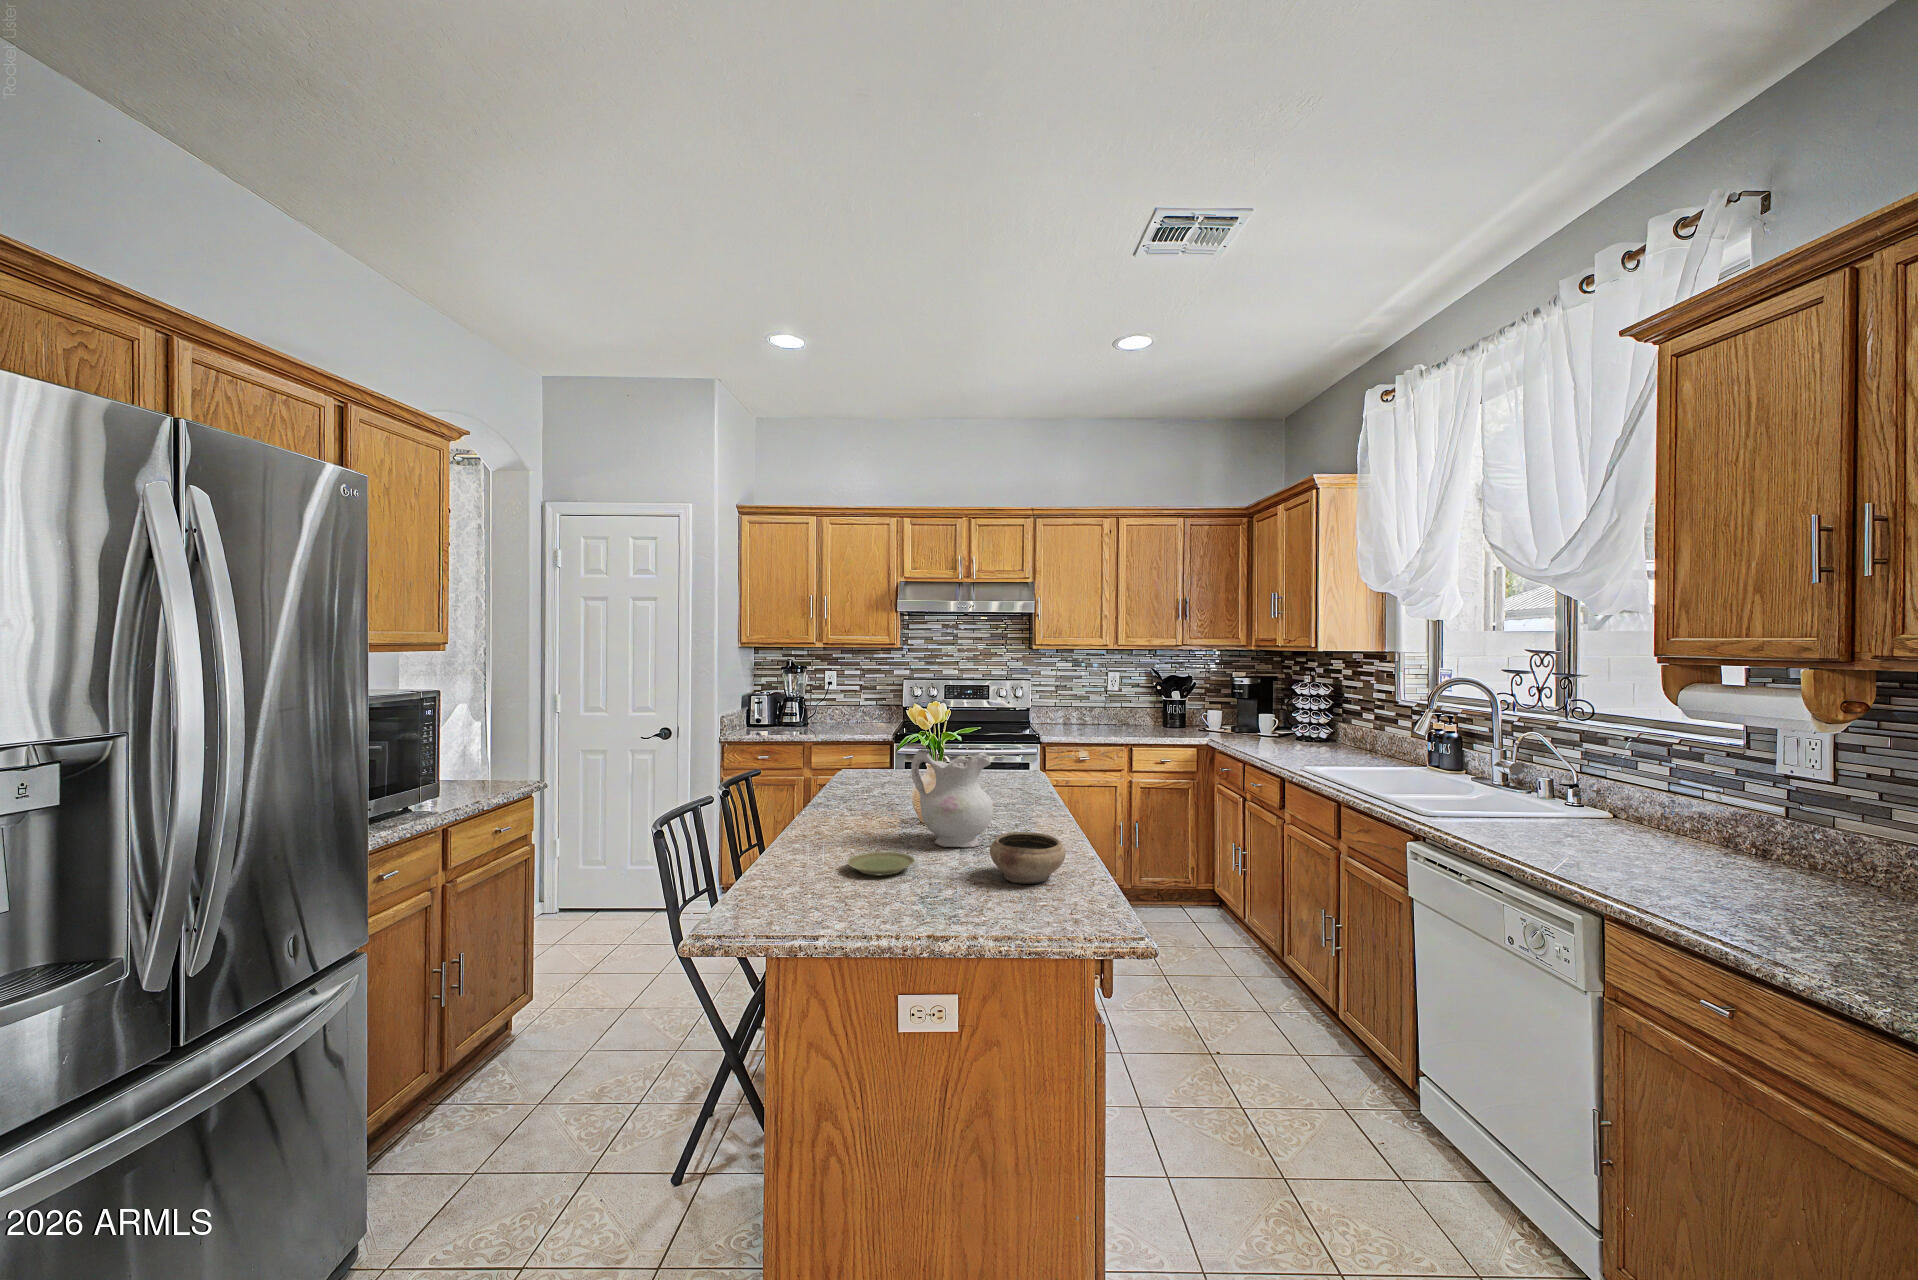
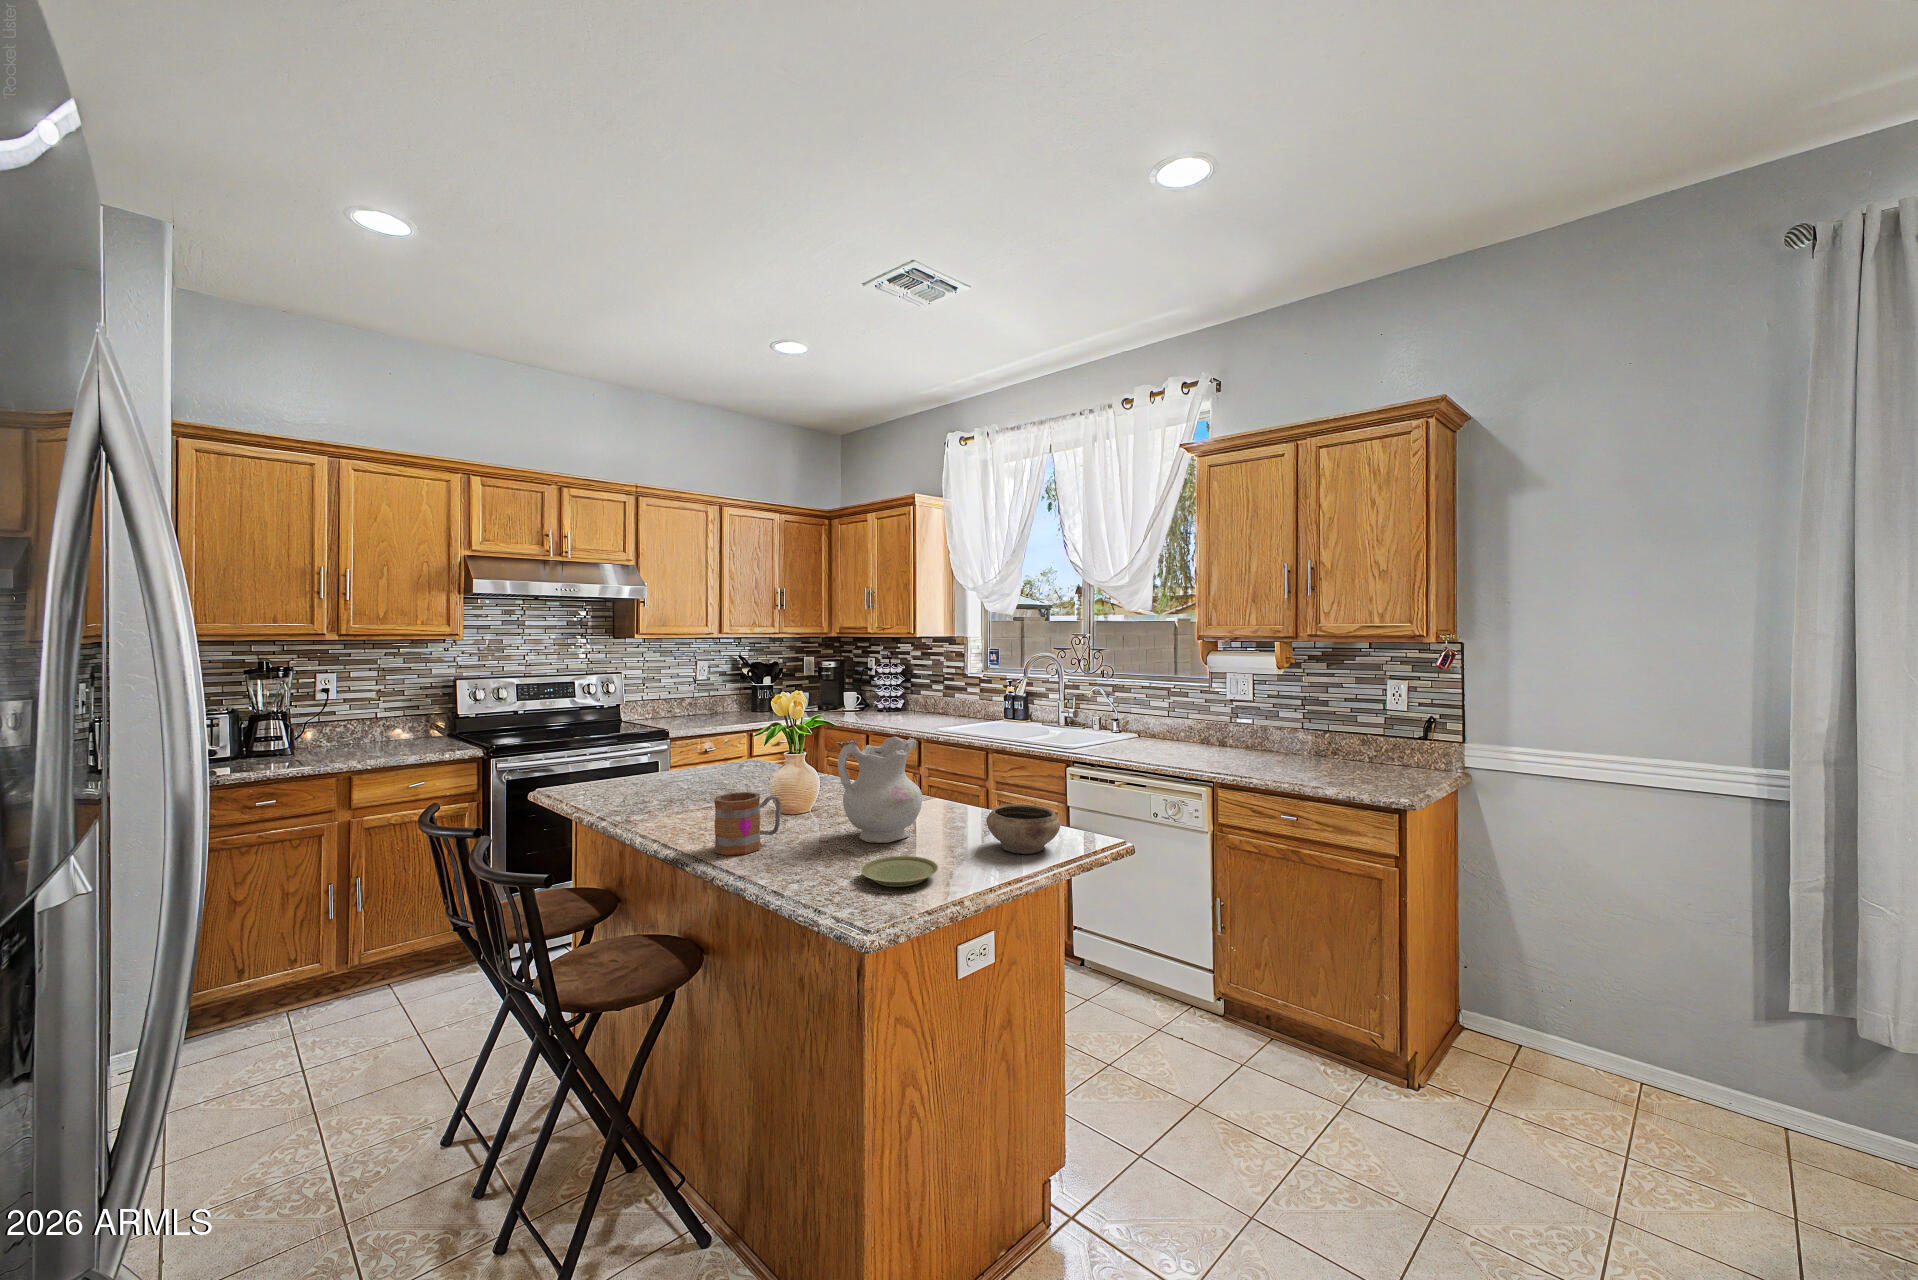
mug: none [837,781,889,831] -> present [714,792,781,856]

